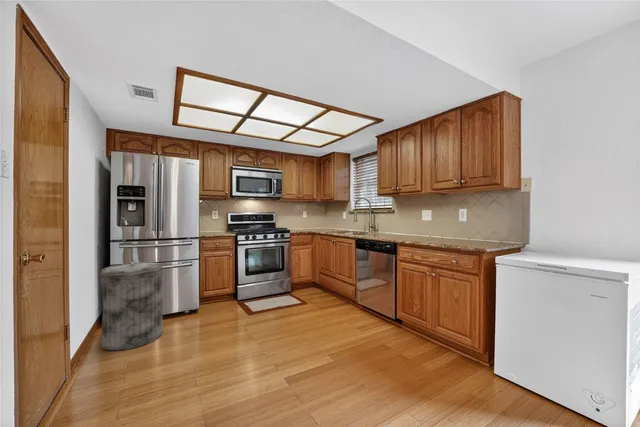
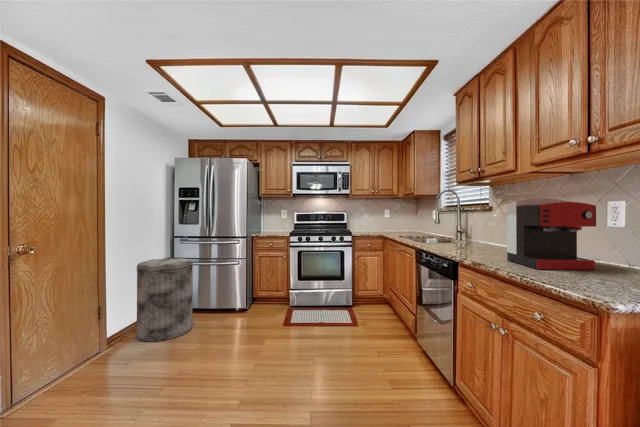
coffee maker: none [422,207,461,242] -> present [507,198,596,270]

